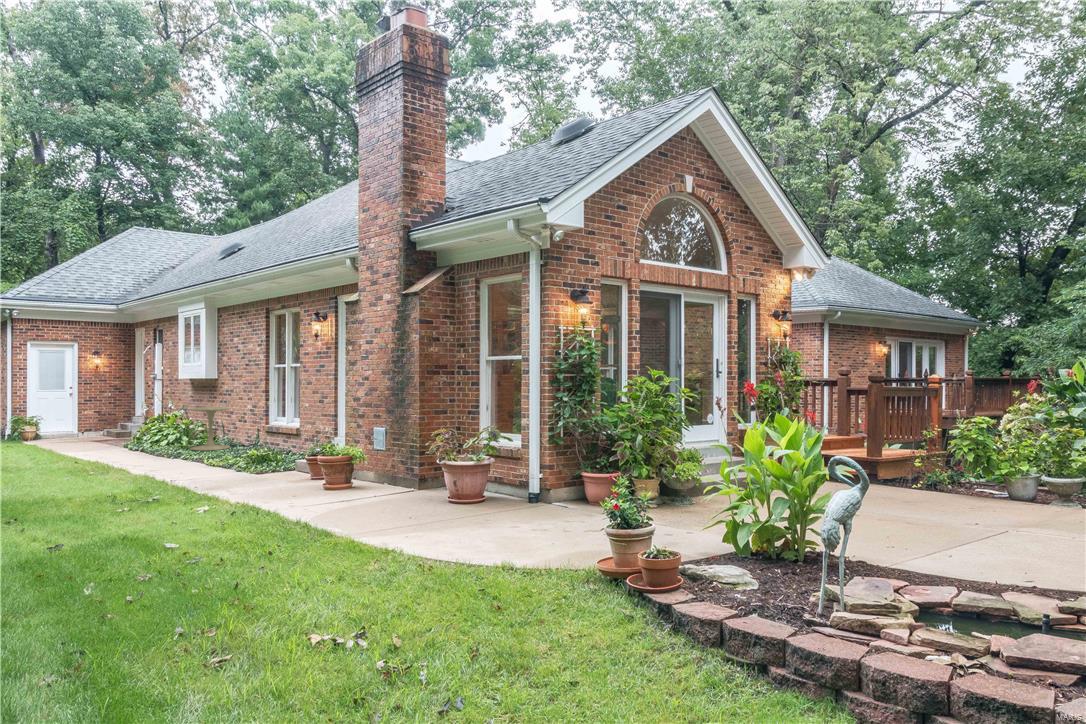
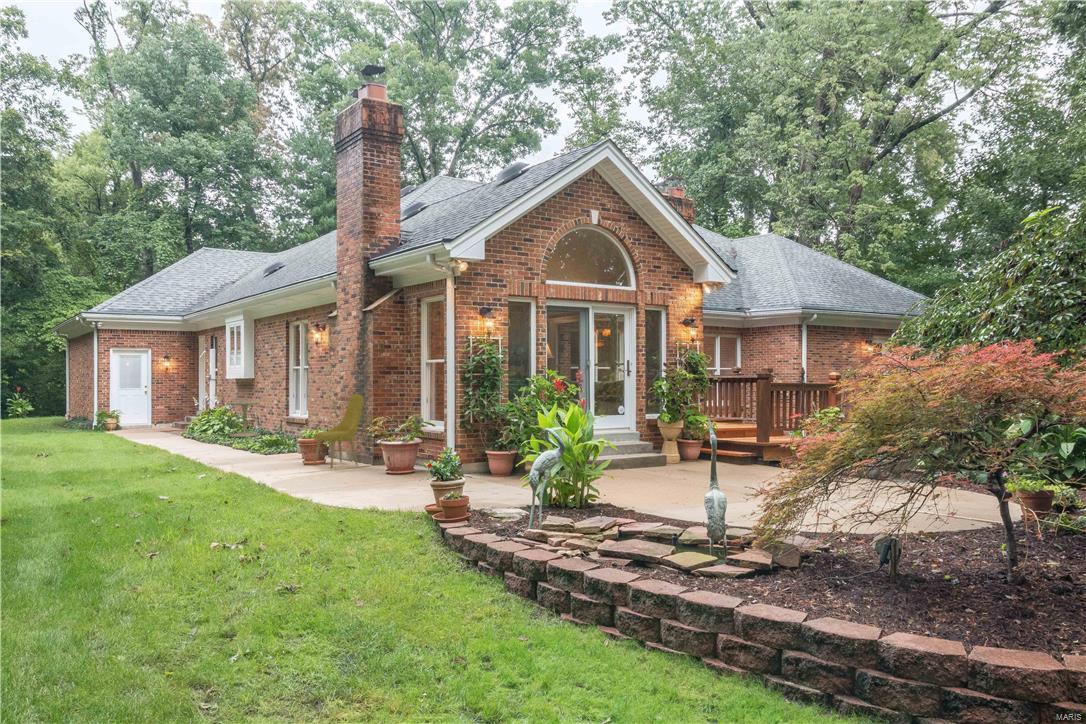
chair: none [339,400,402,497] -> present [313,394,364,468]

